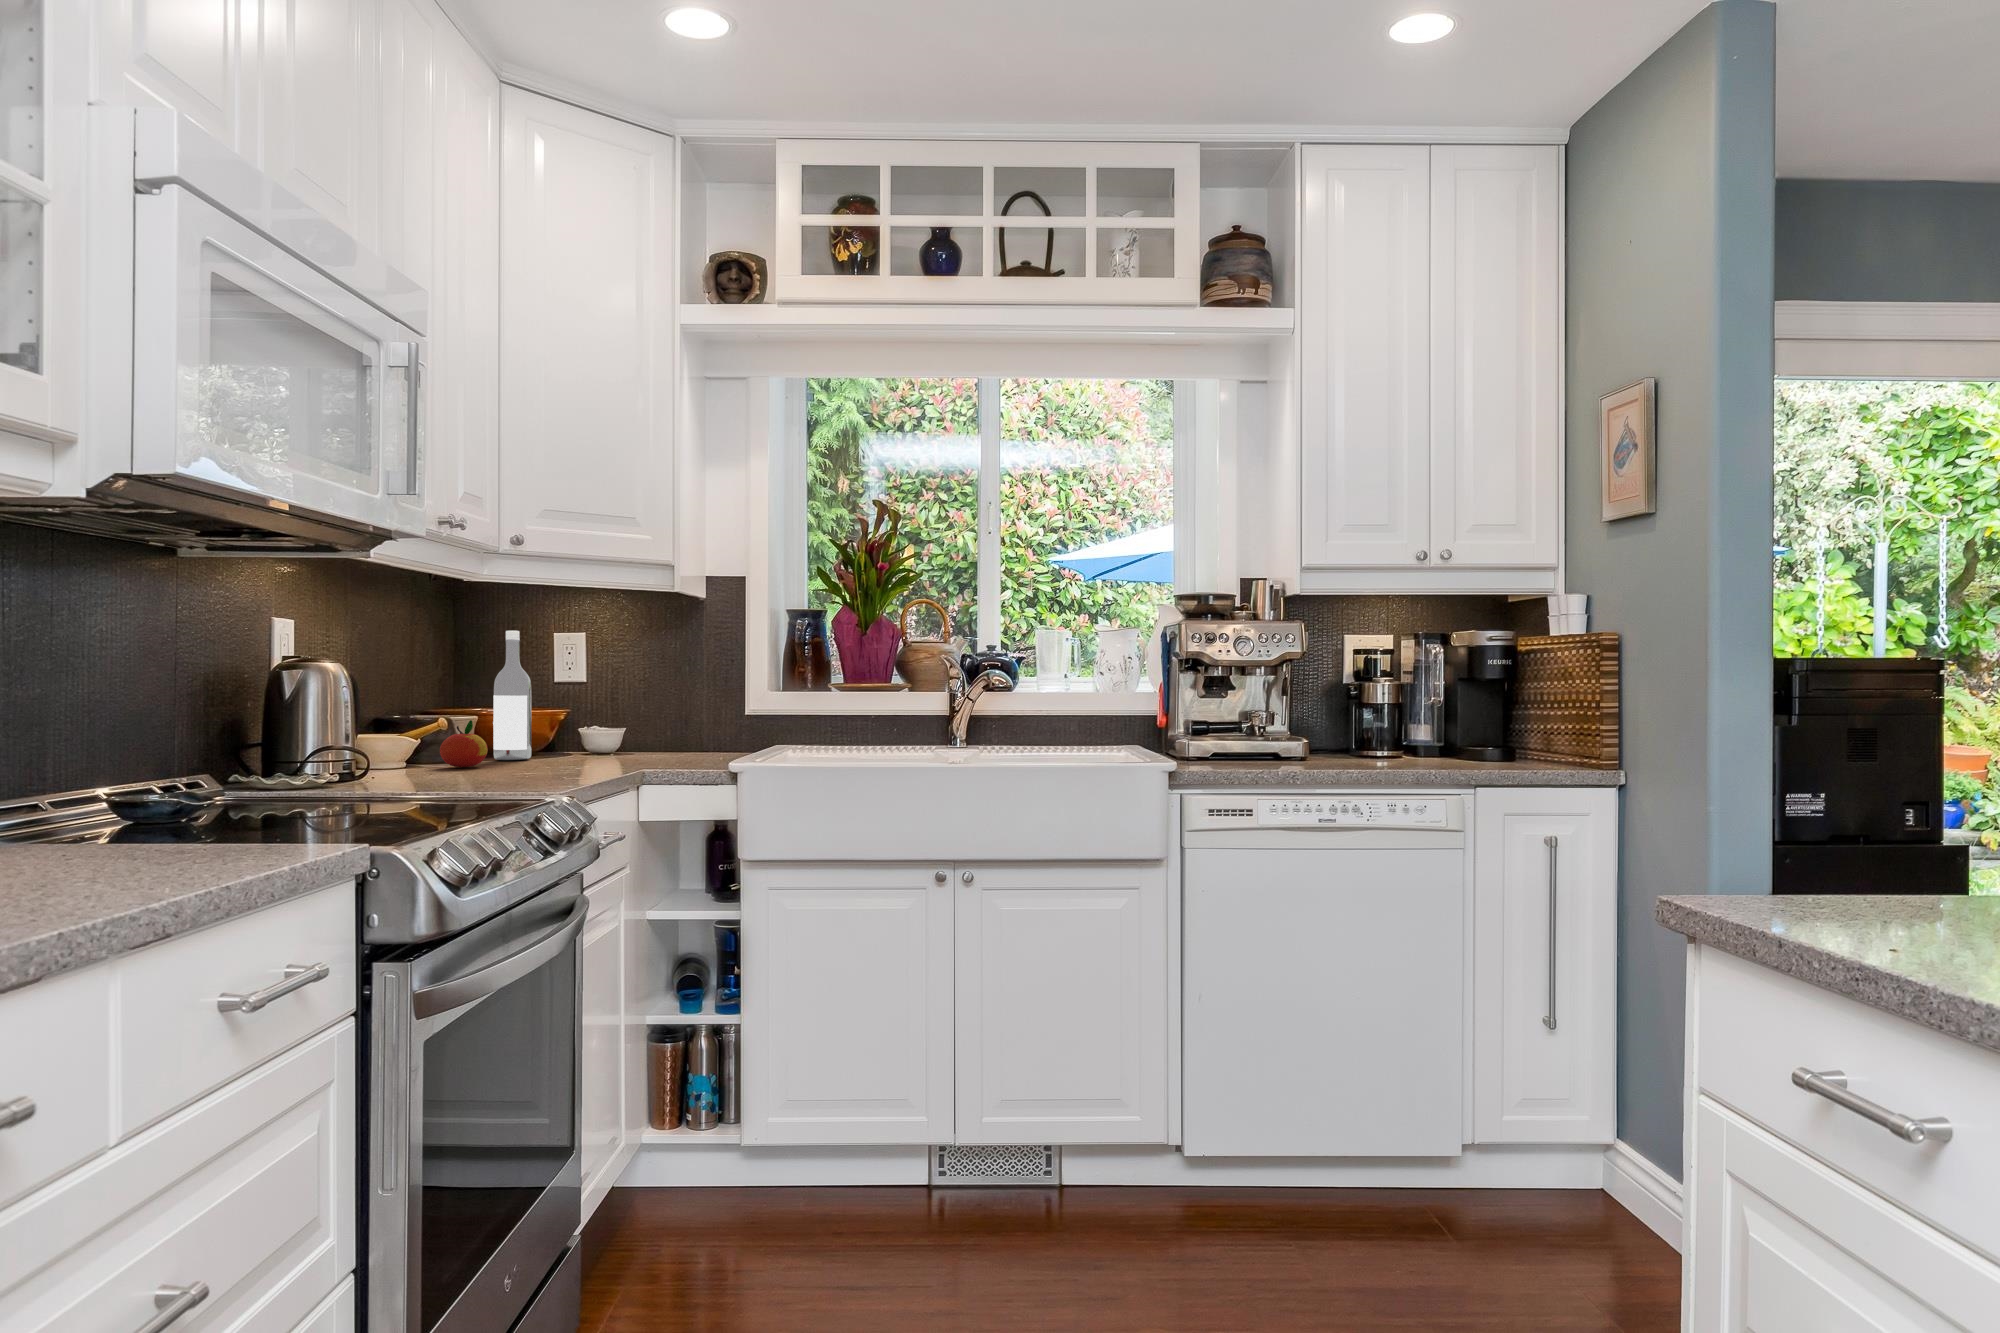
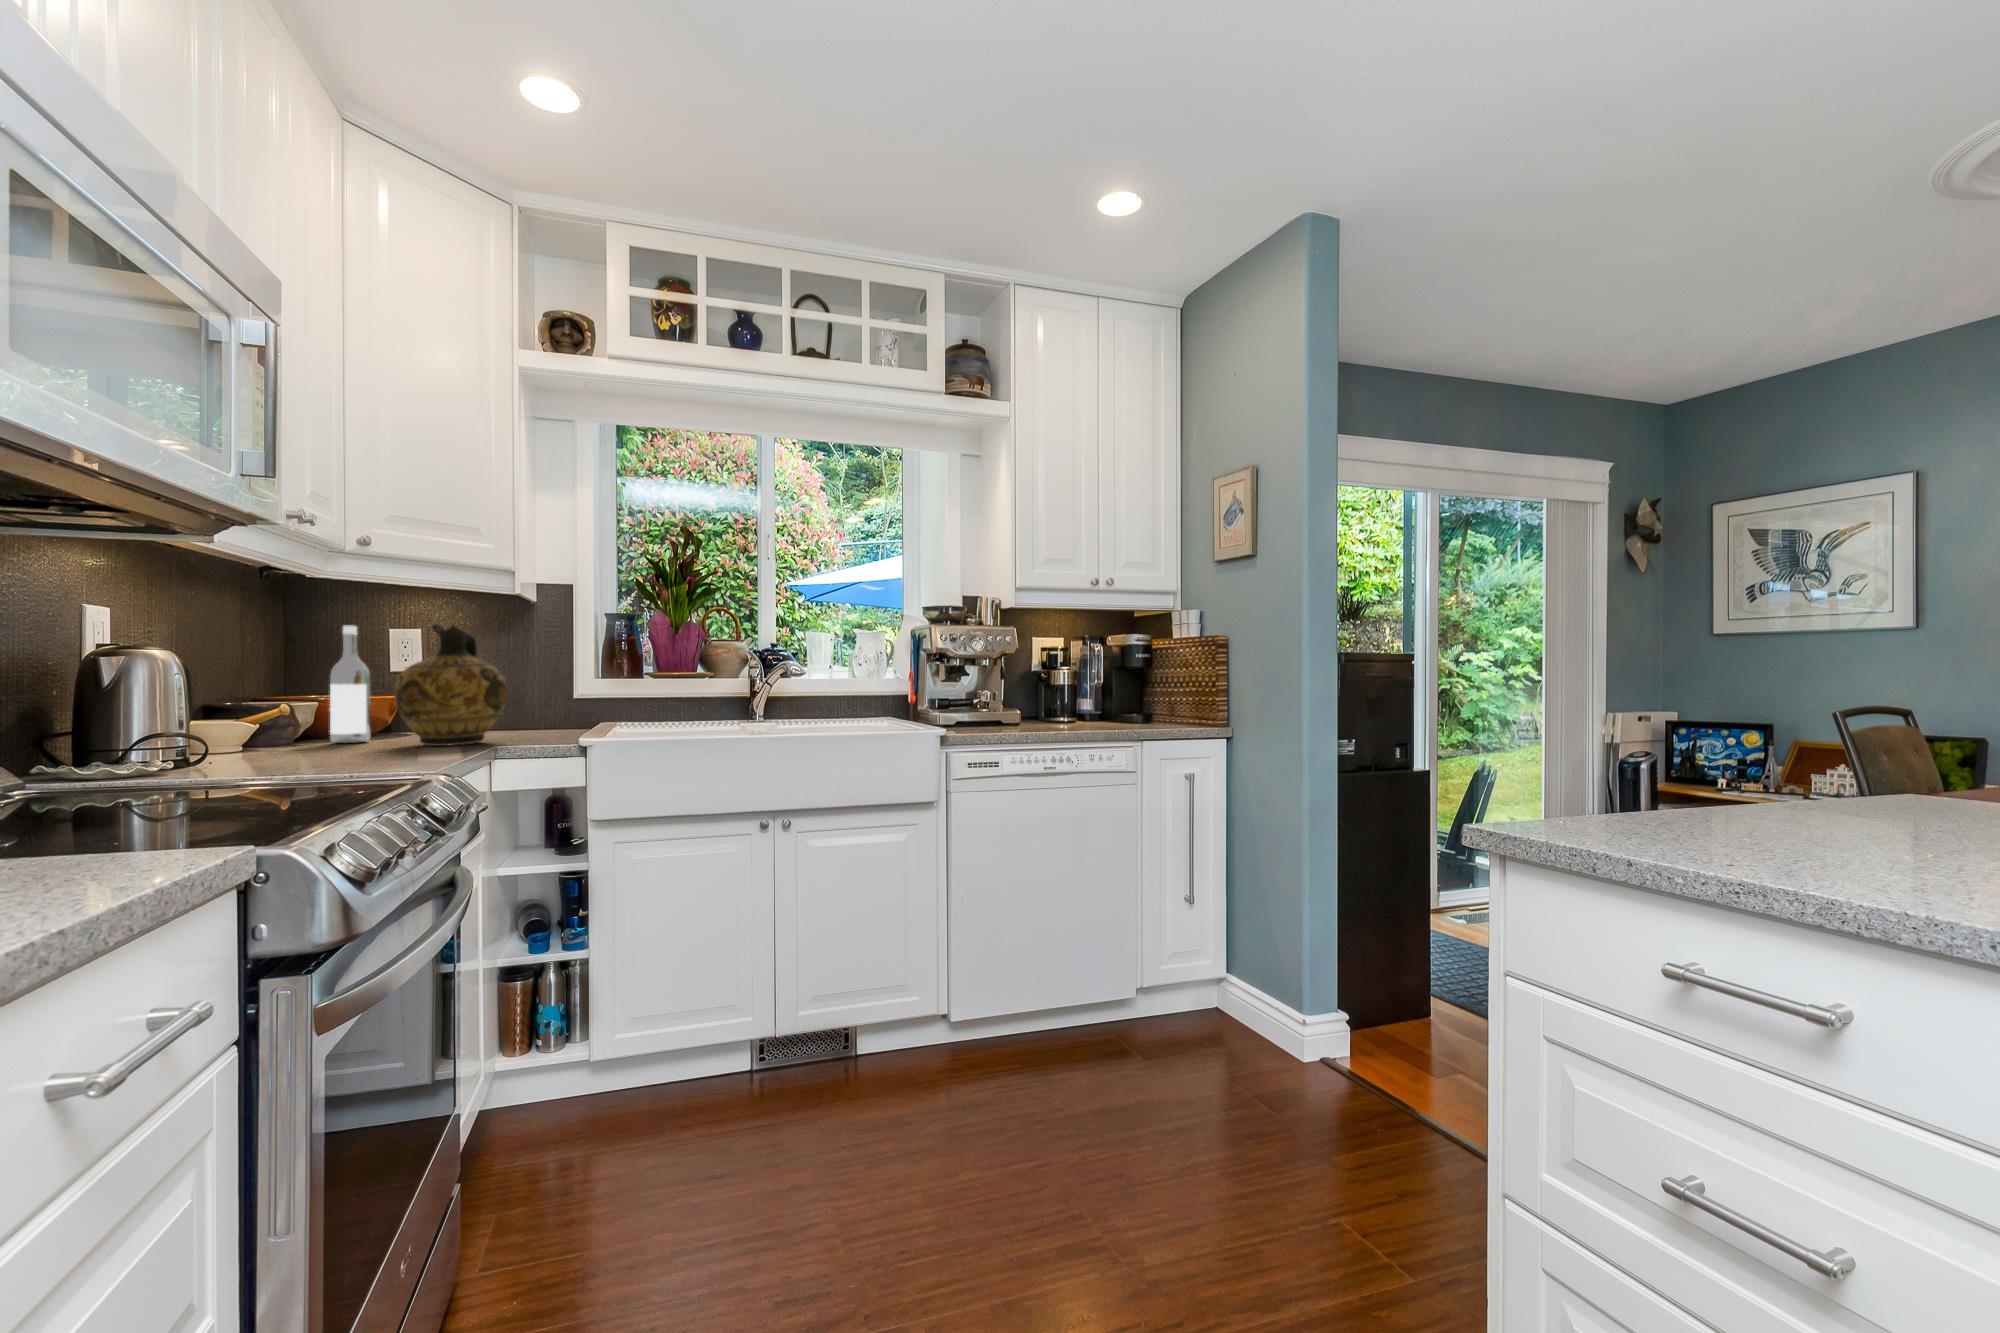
ceramic jug: none [549,628,662,765] -> present [394,624,508,746]
apple: present [440,720,488,767] -> none [277,707,329,751]

